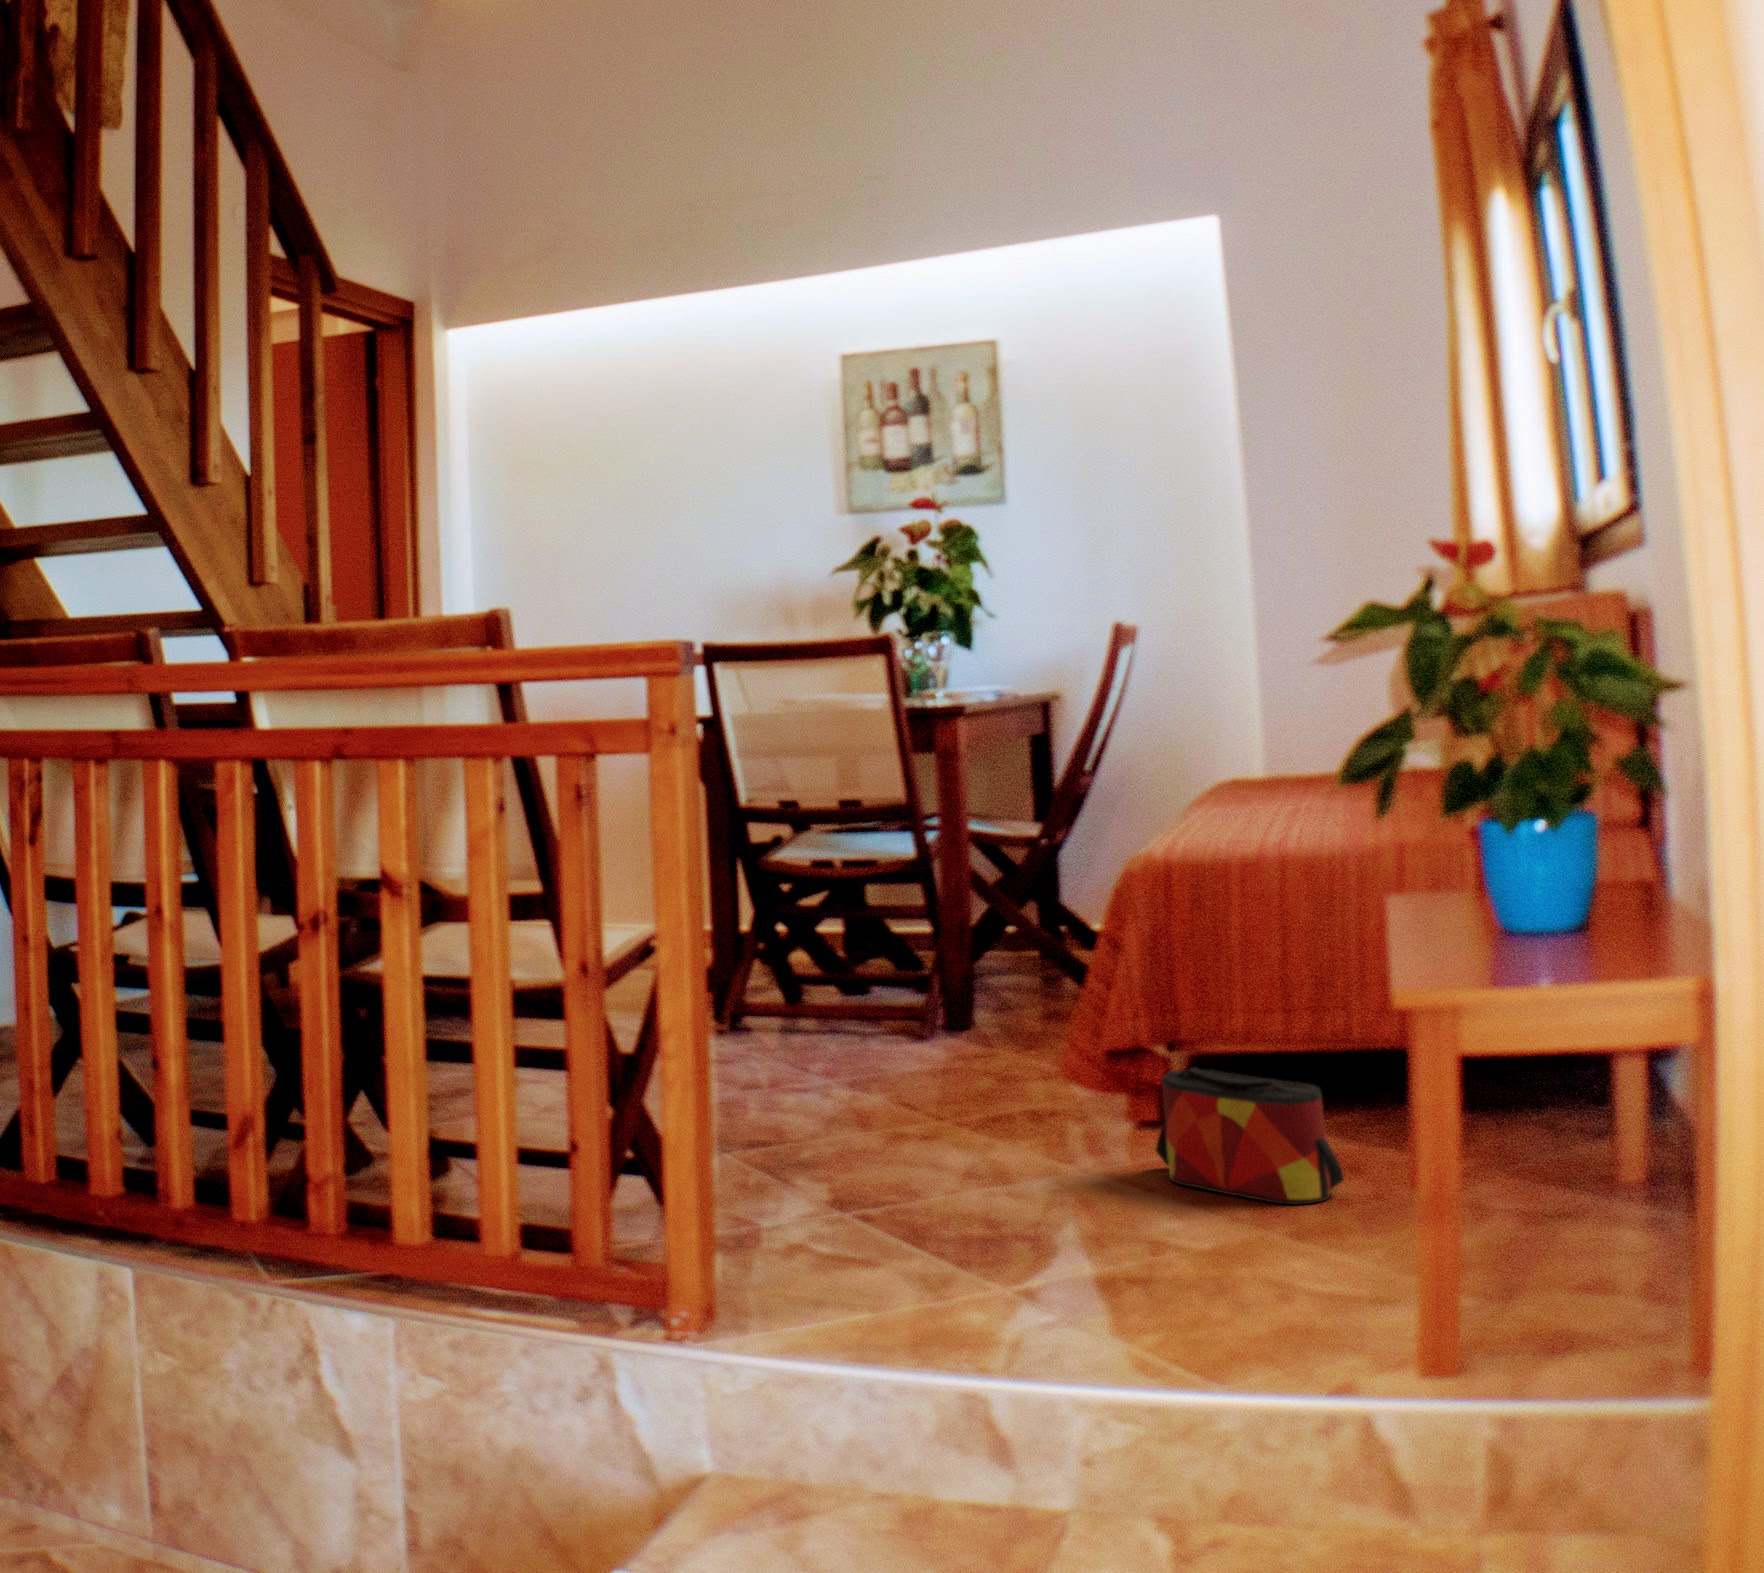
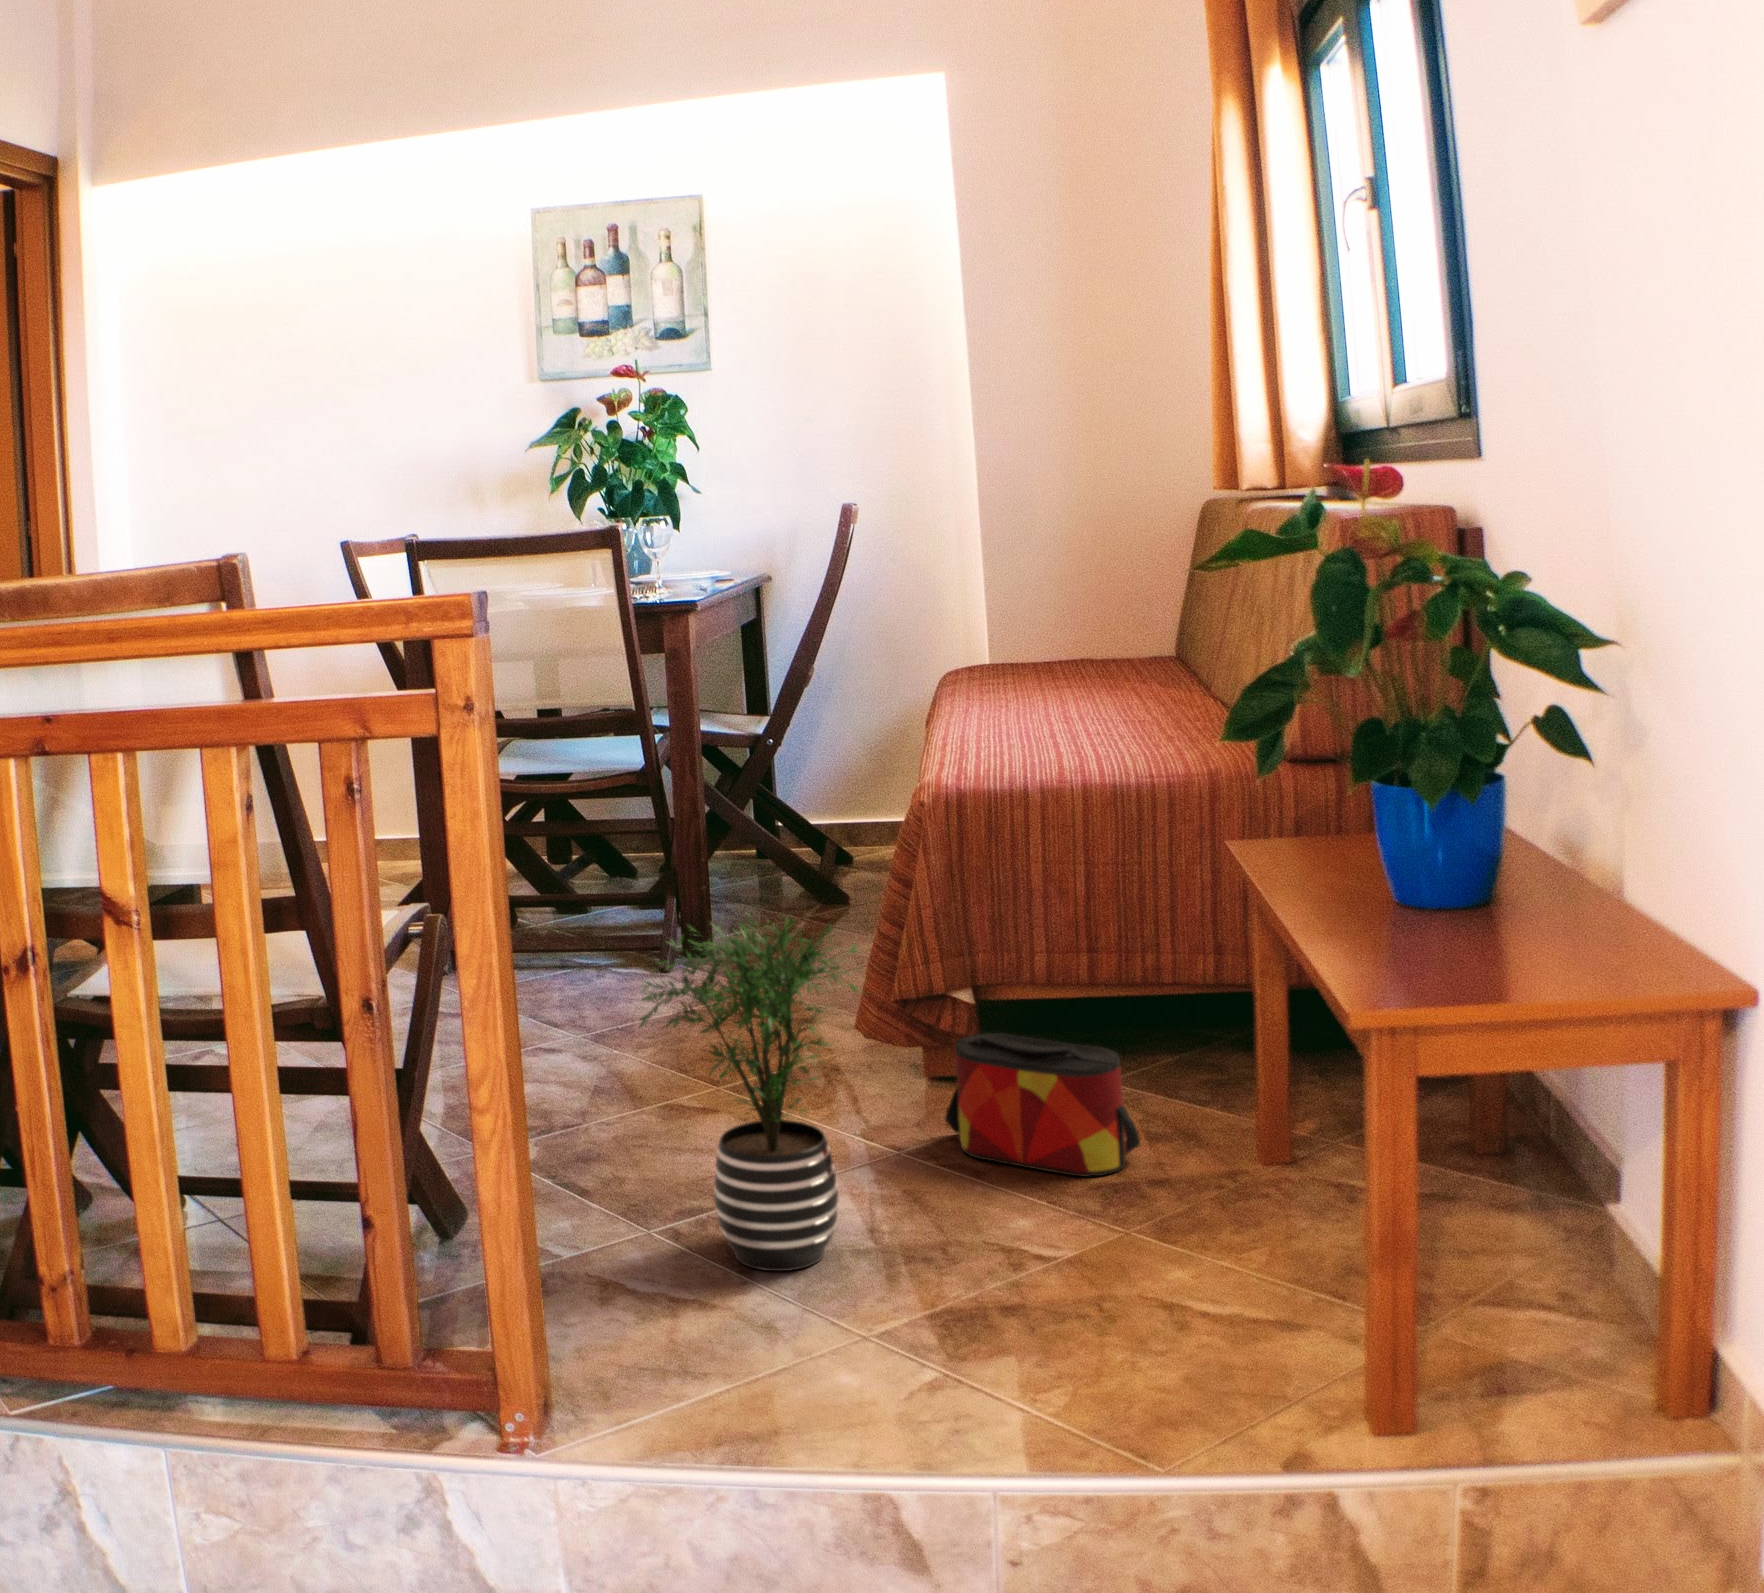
potted plant: none [832,917,1060,1252] -> present [639,915,866,1271]

